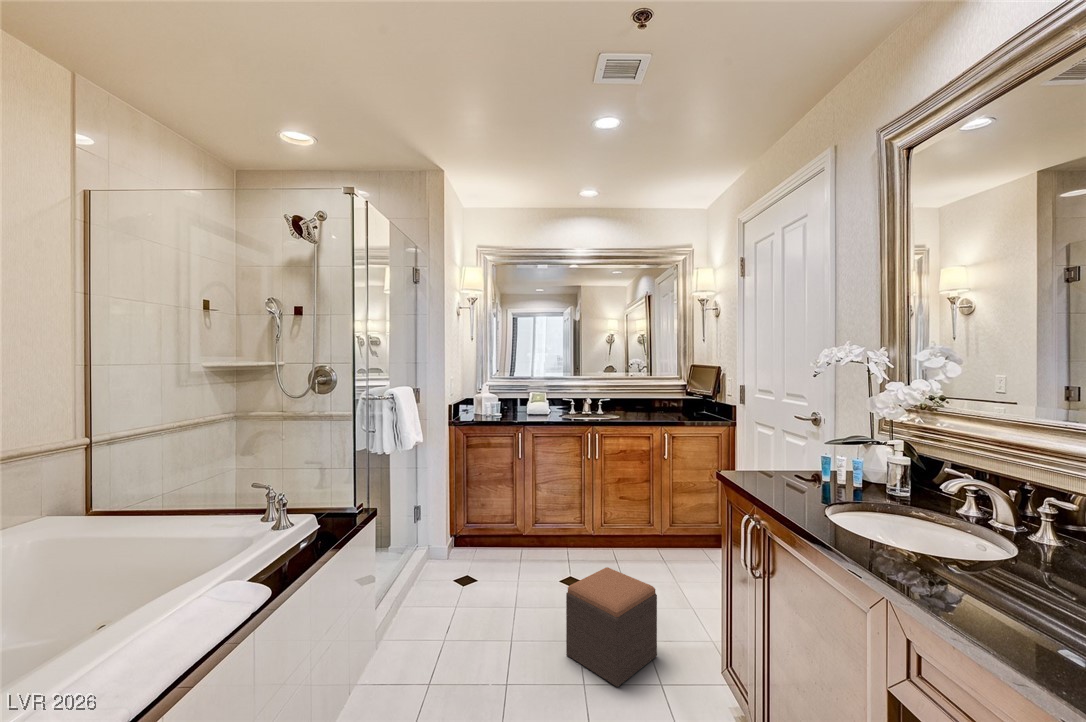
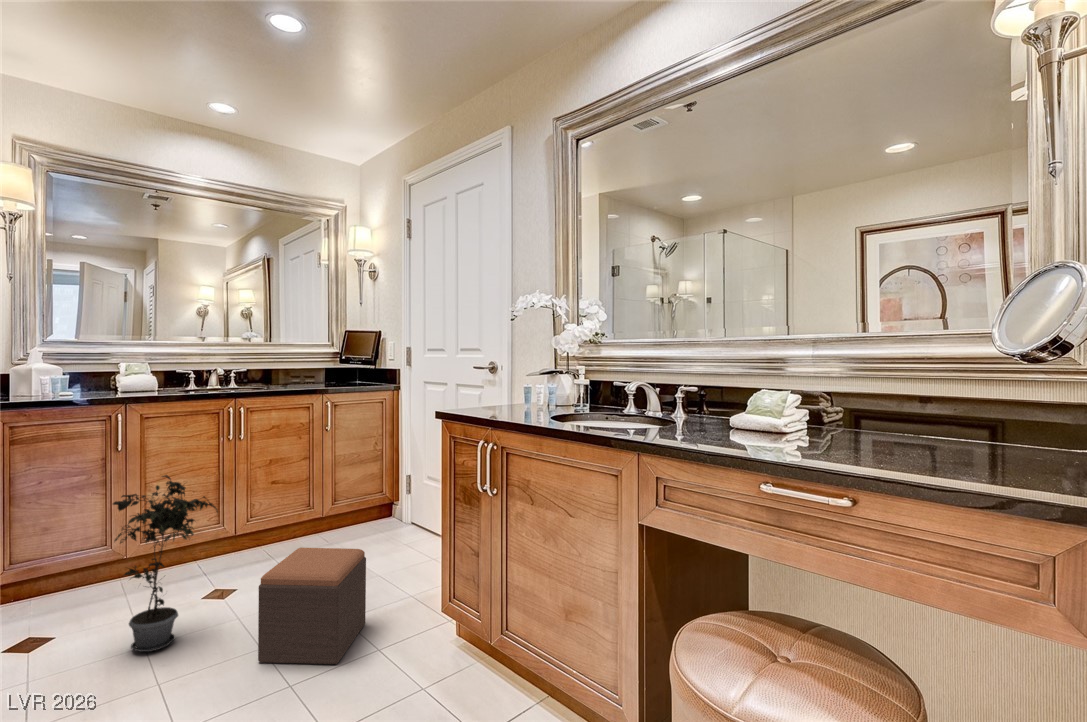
potted plant: none [493,487,550,613] -> present [113,475,218,652]

